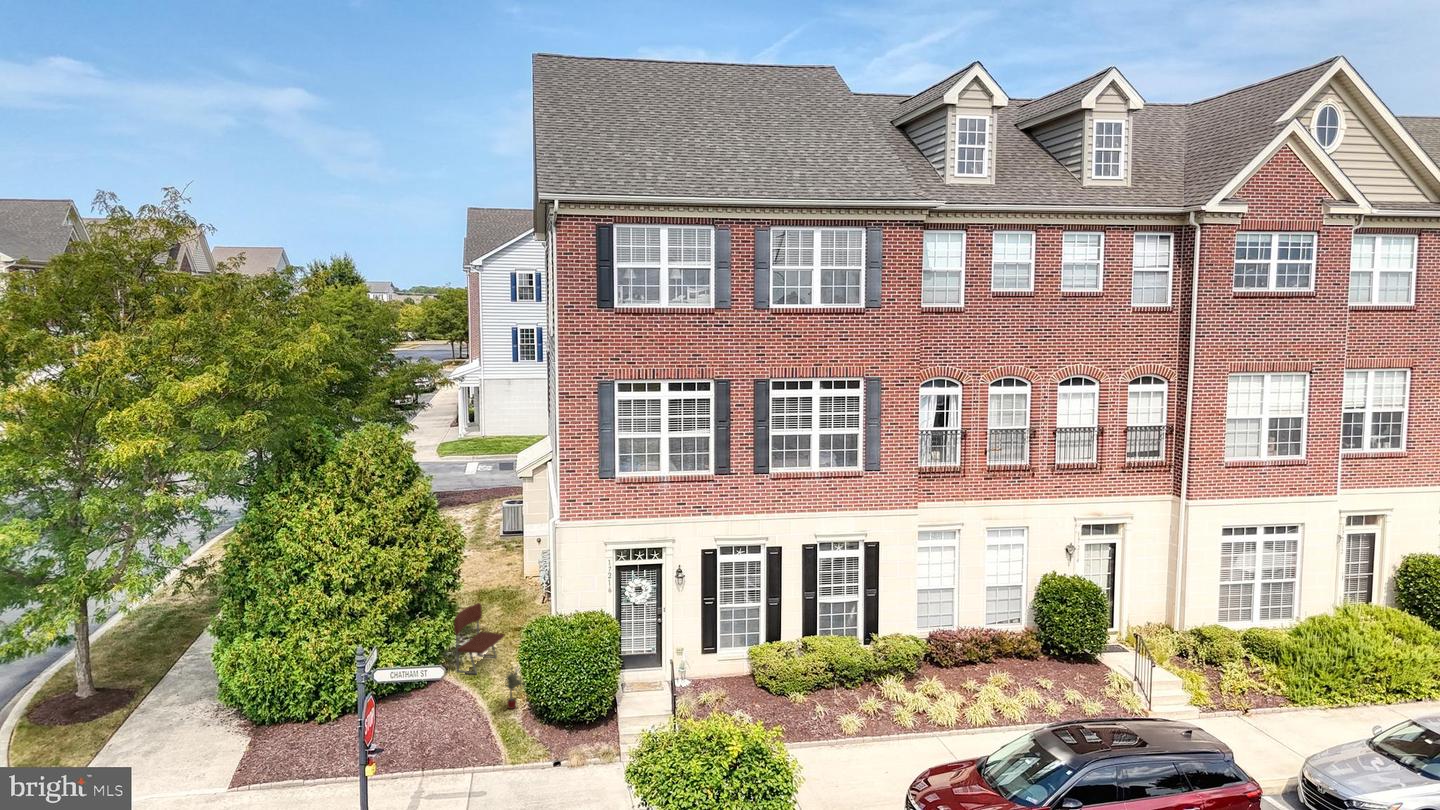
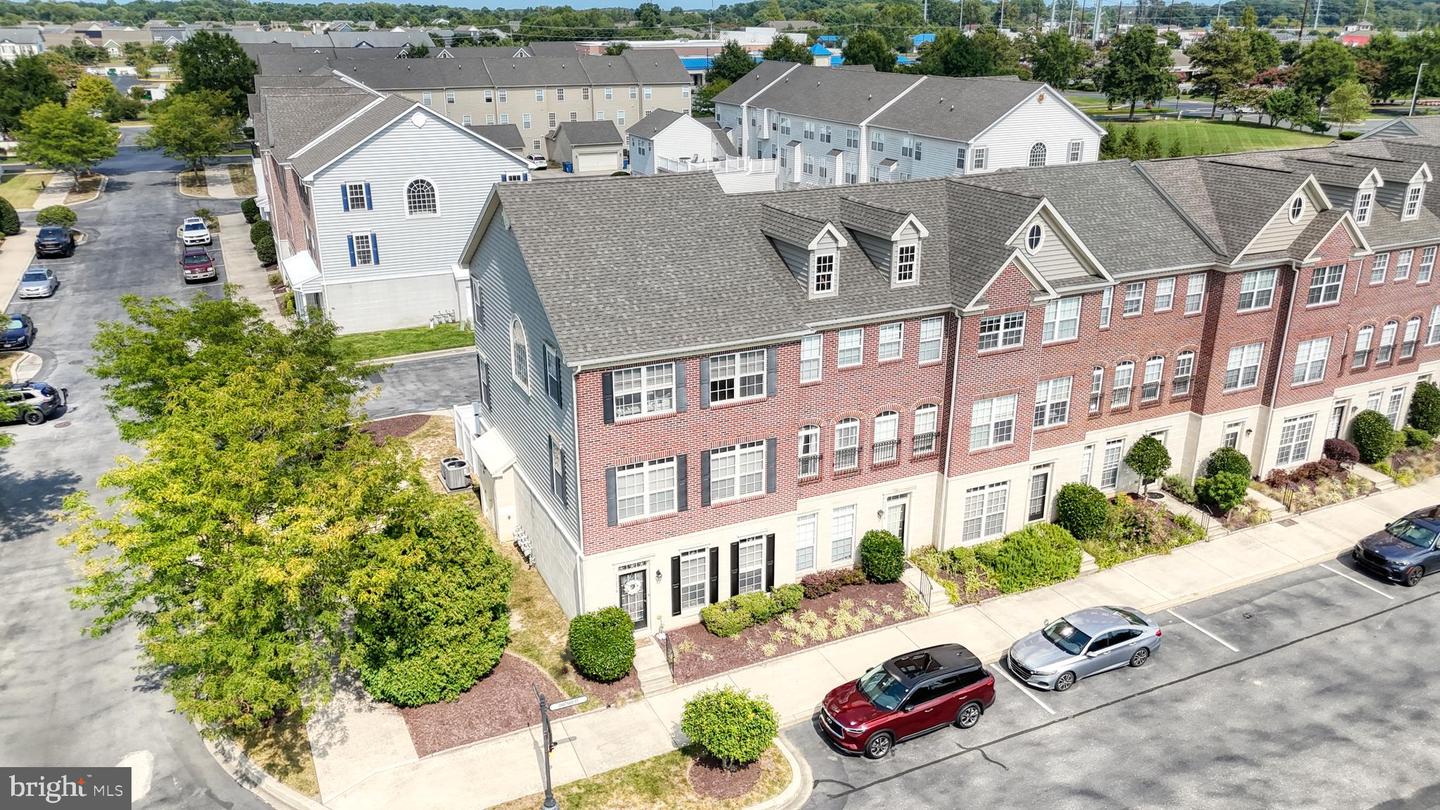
bench: present [454,603,504,674] -> none [509,599,536,648]

